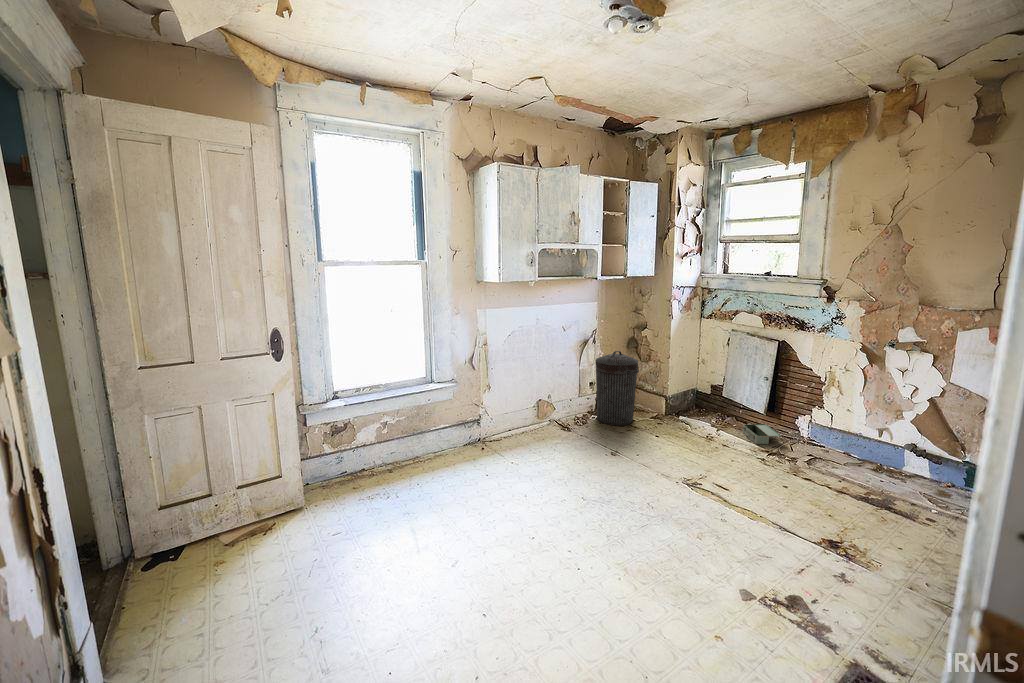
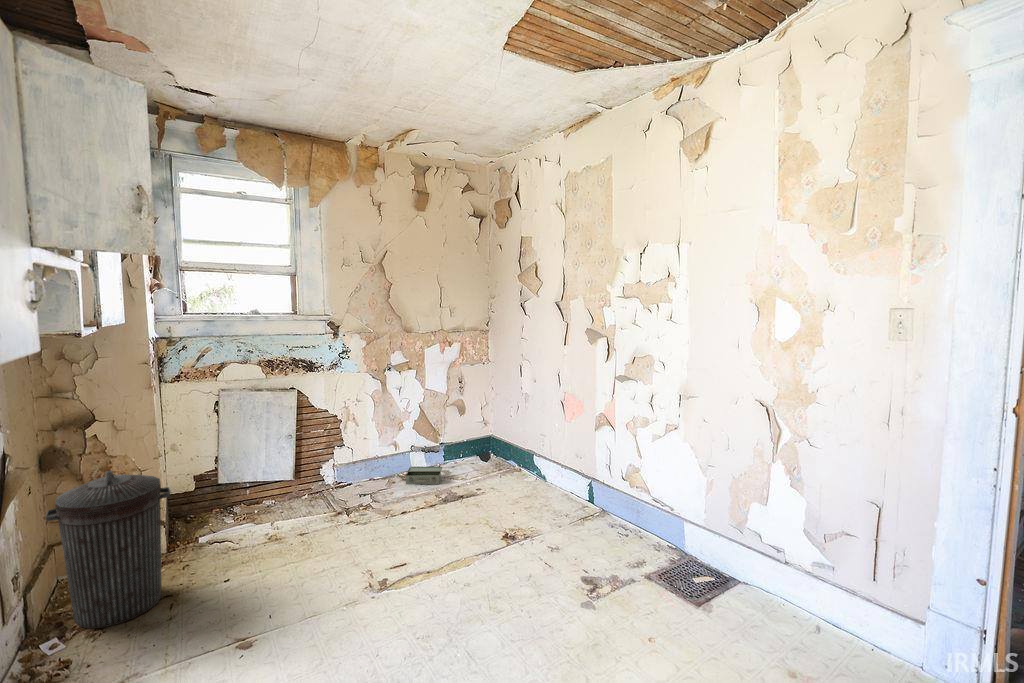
toolbox: present [743,424,781,444] -> present [406,466,442,484]

